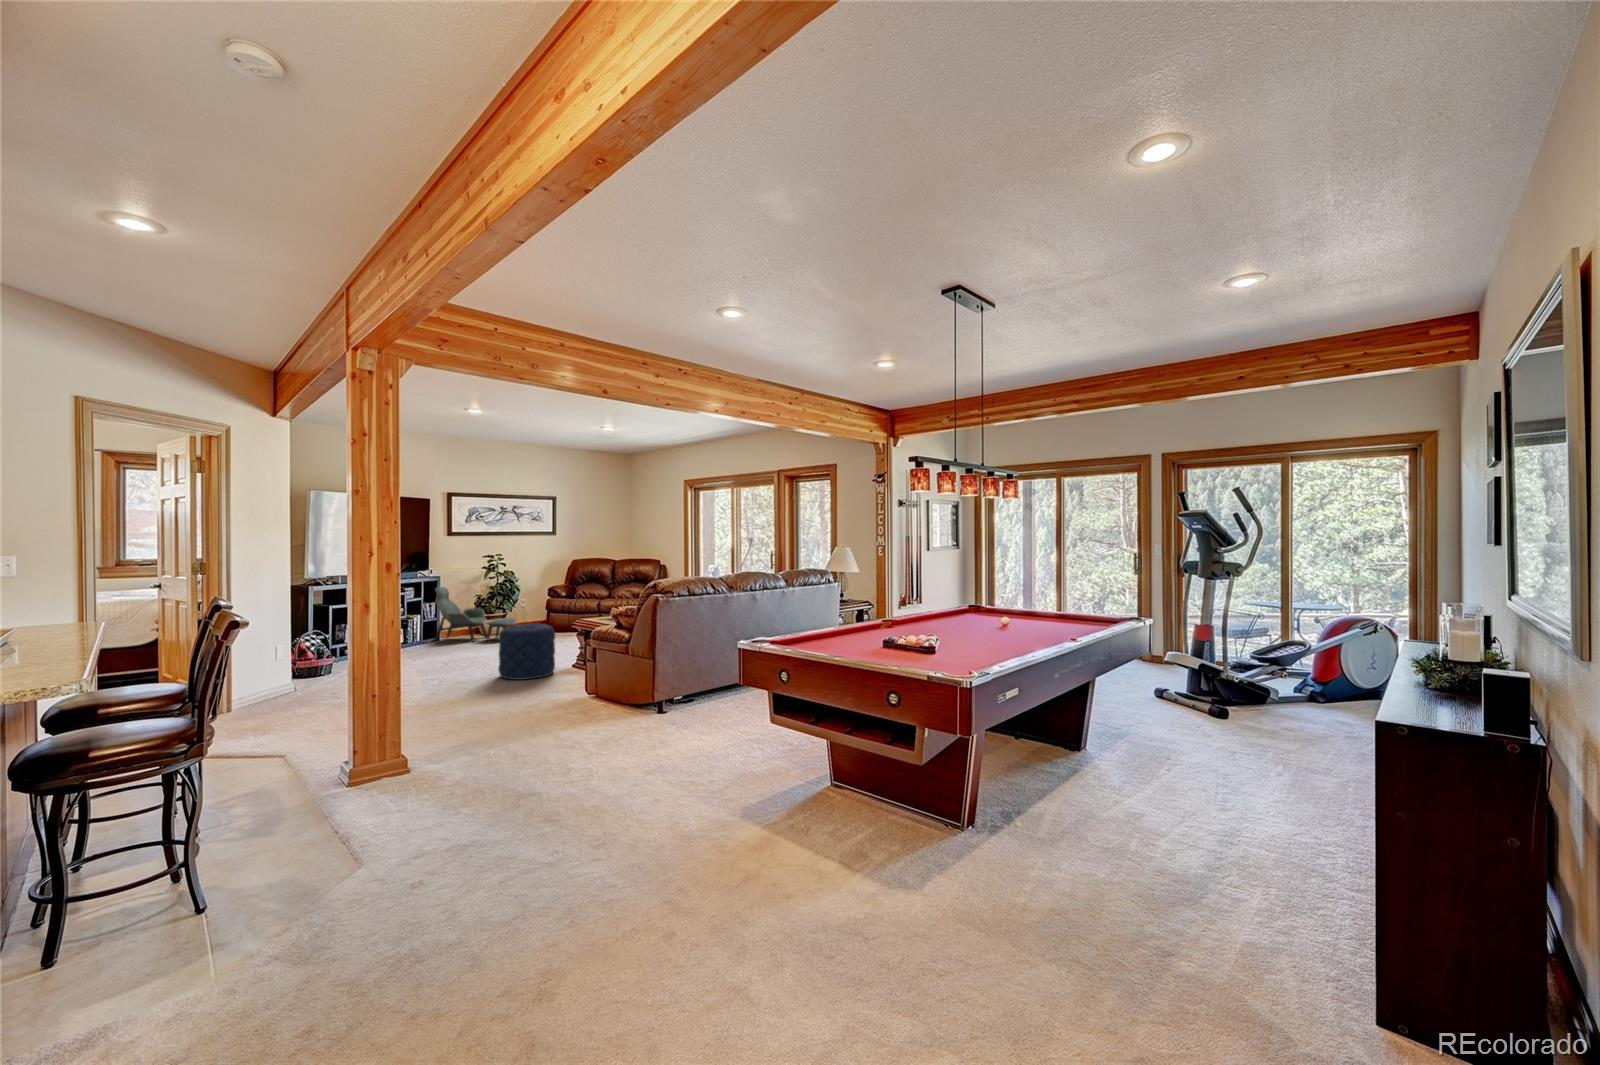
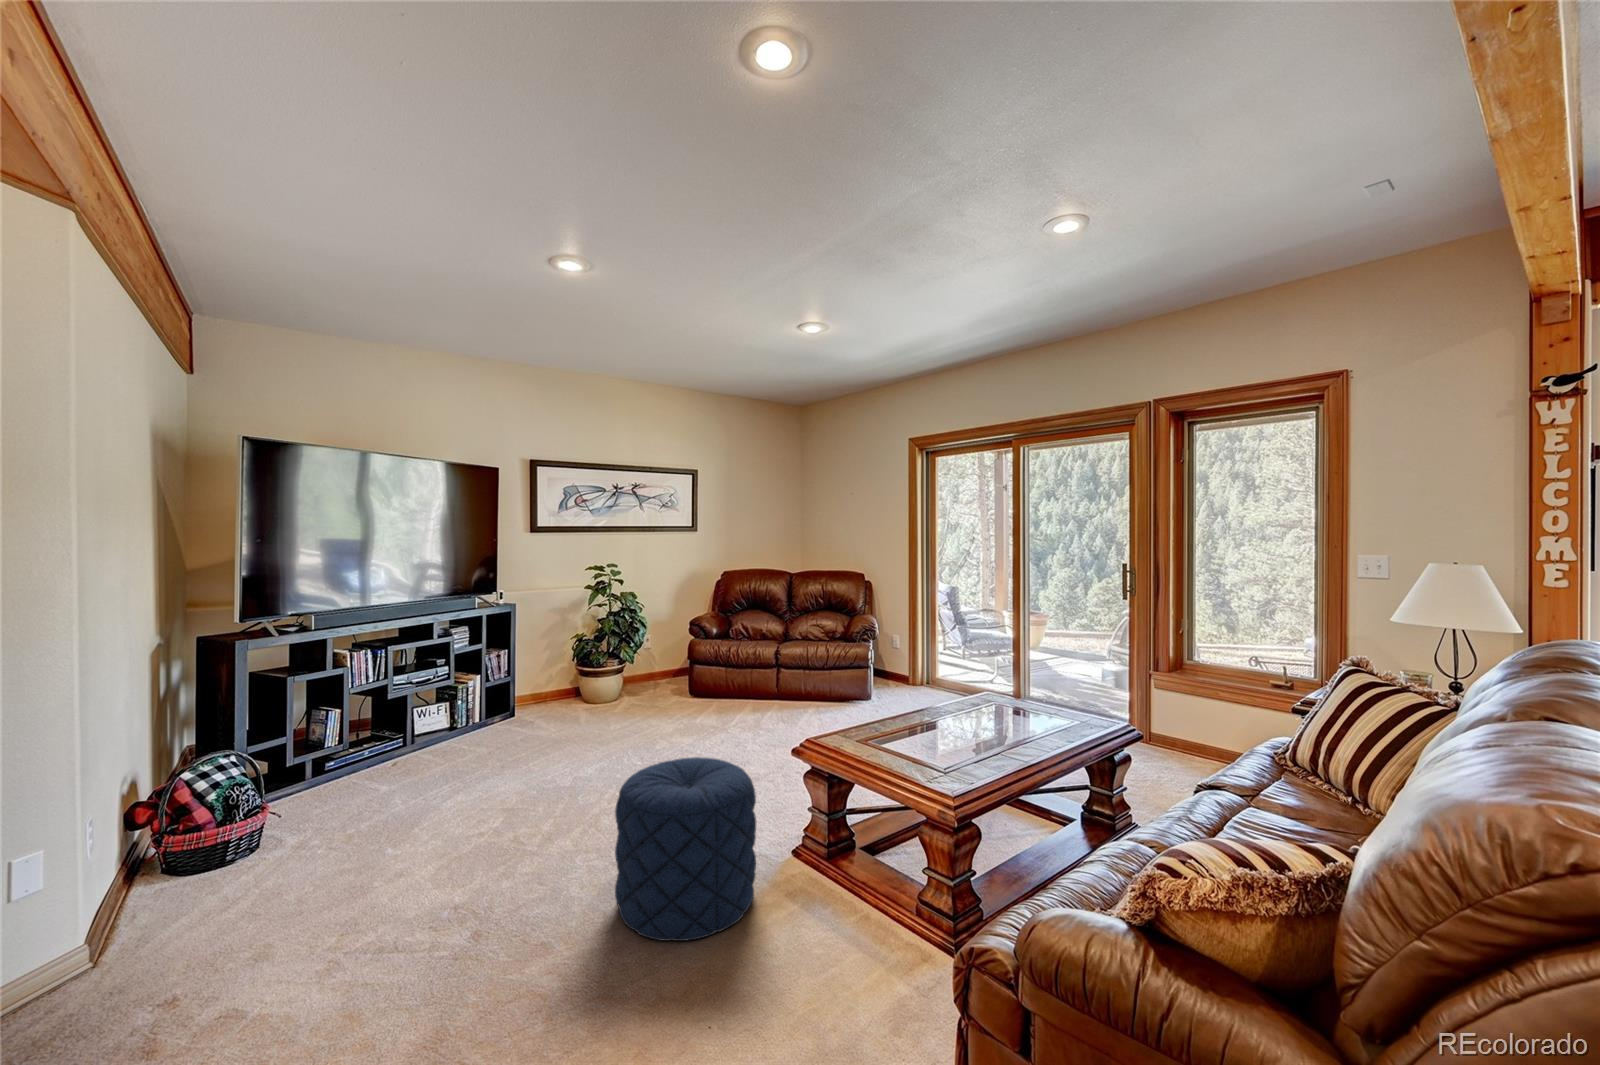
lounge chair: present [434,587,517,642] -> none [502,623,643,726]

